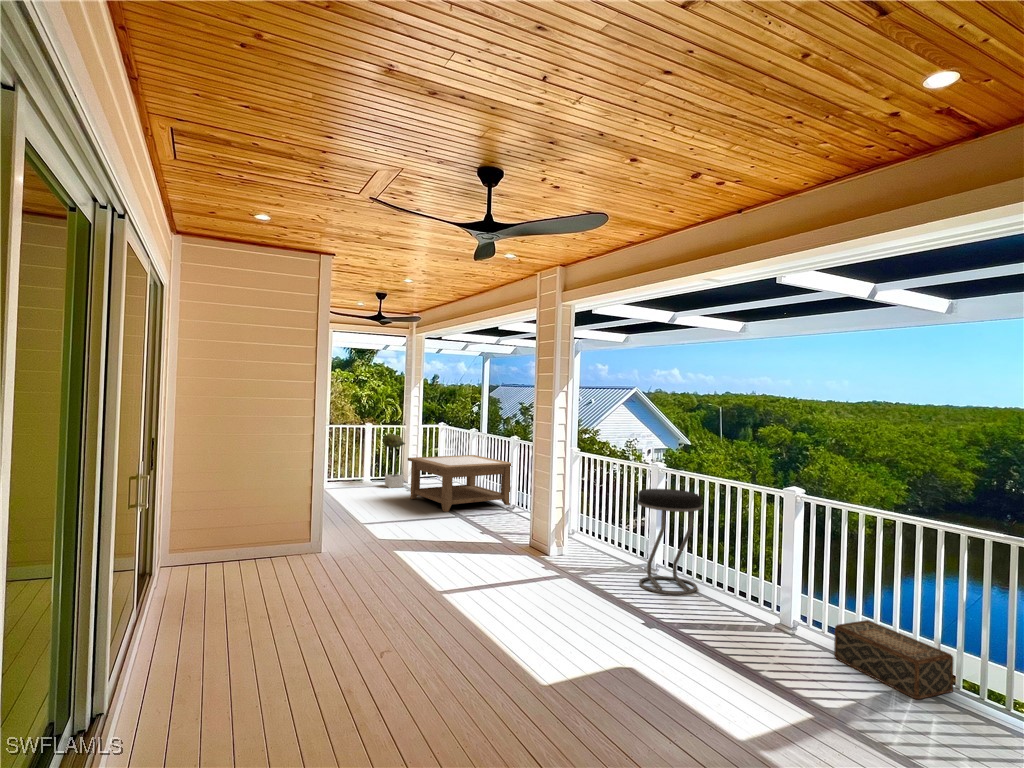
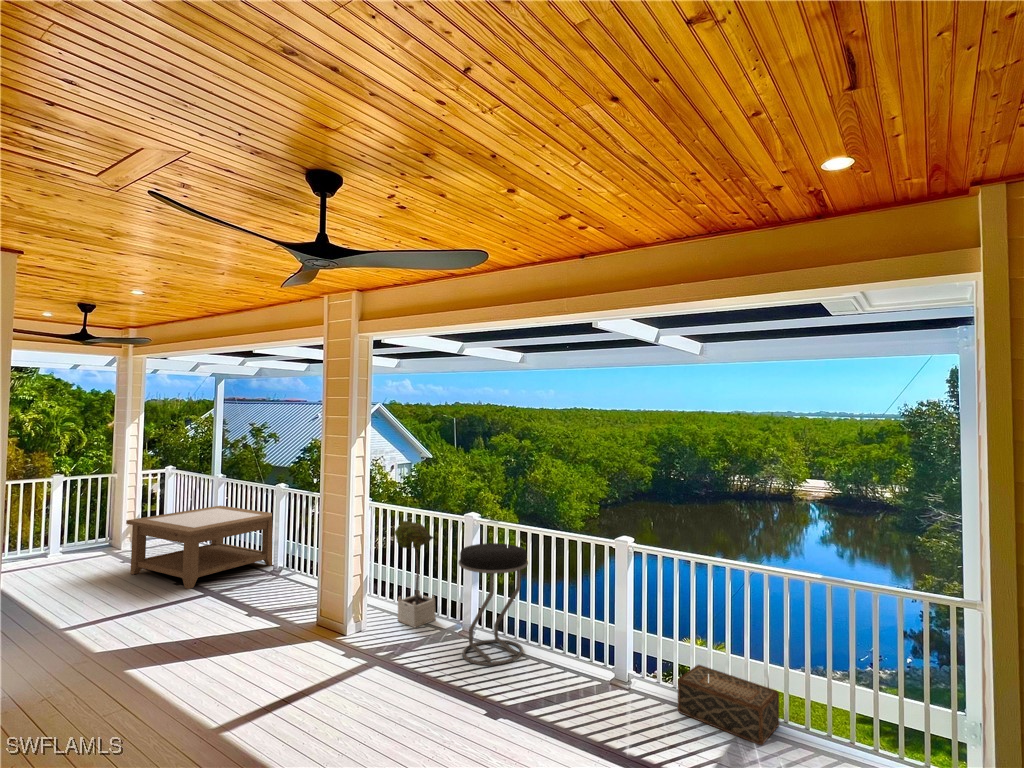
potted tree: present [383,433,405,488] -> present [395,521,436,628]

